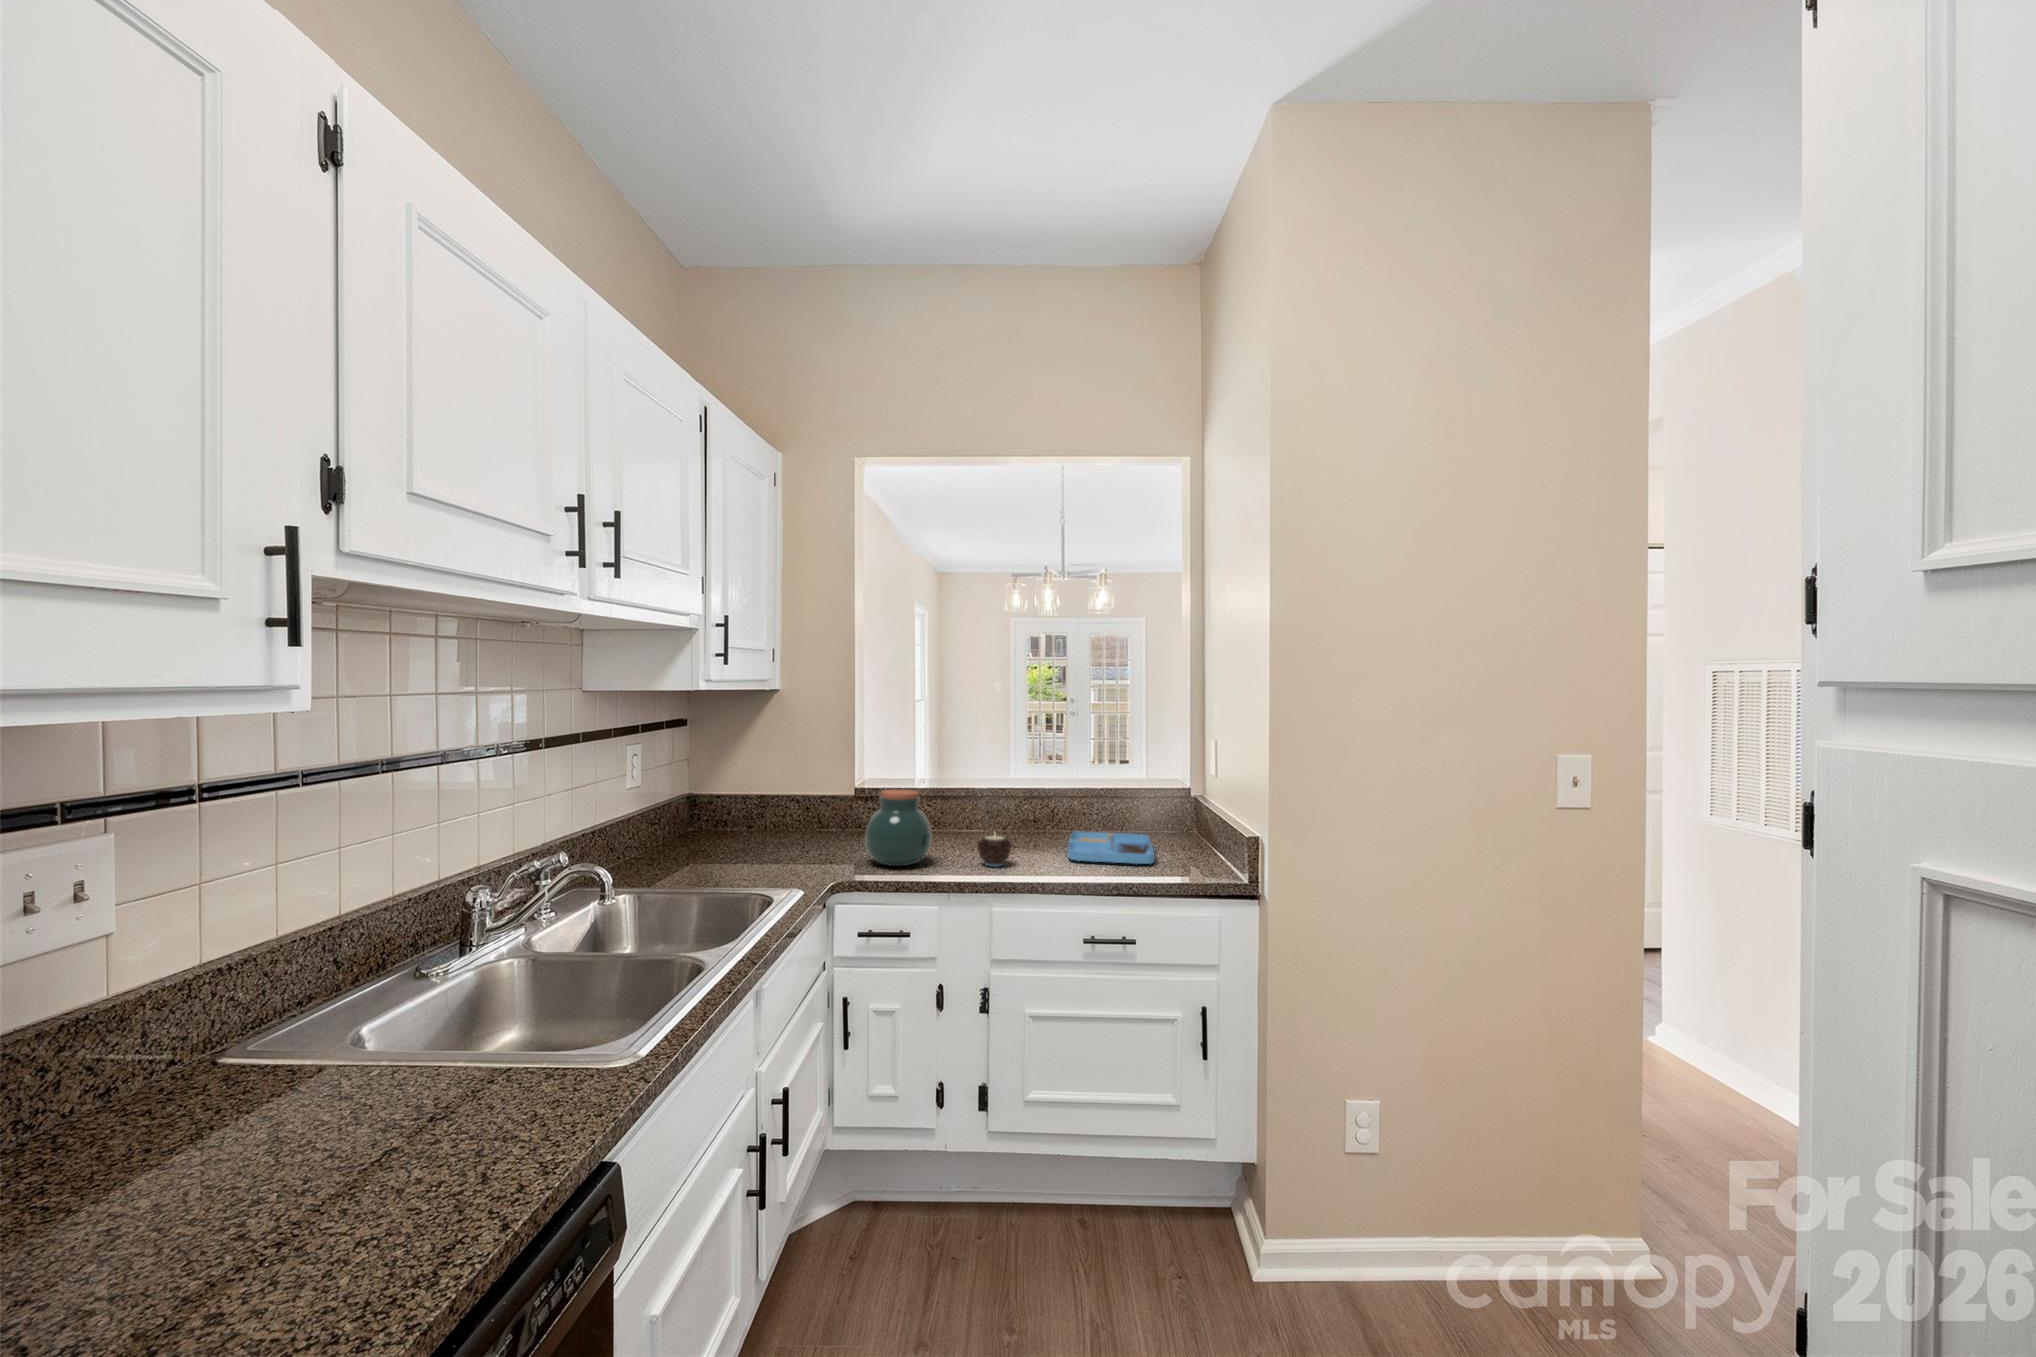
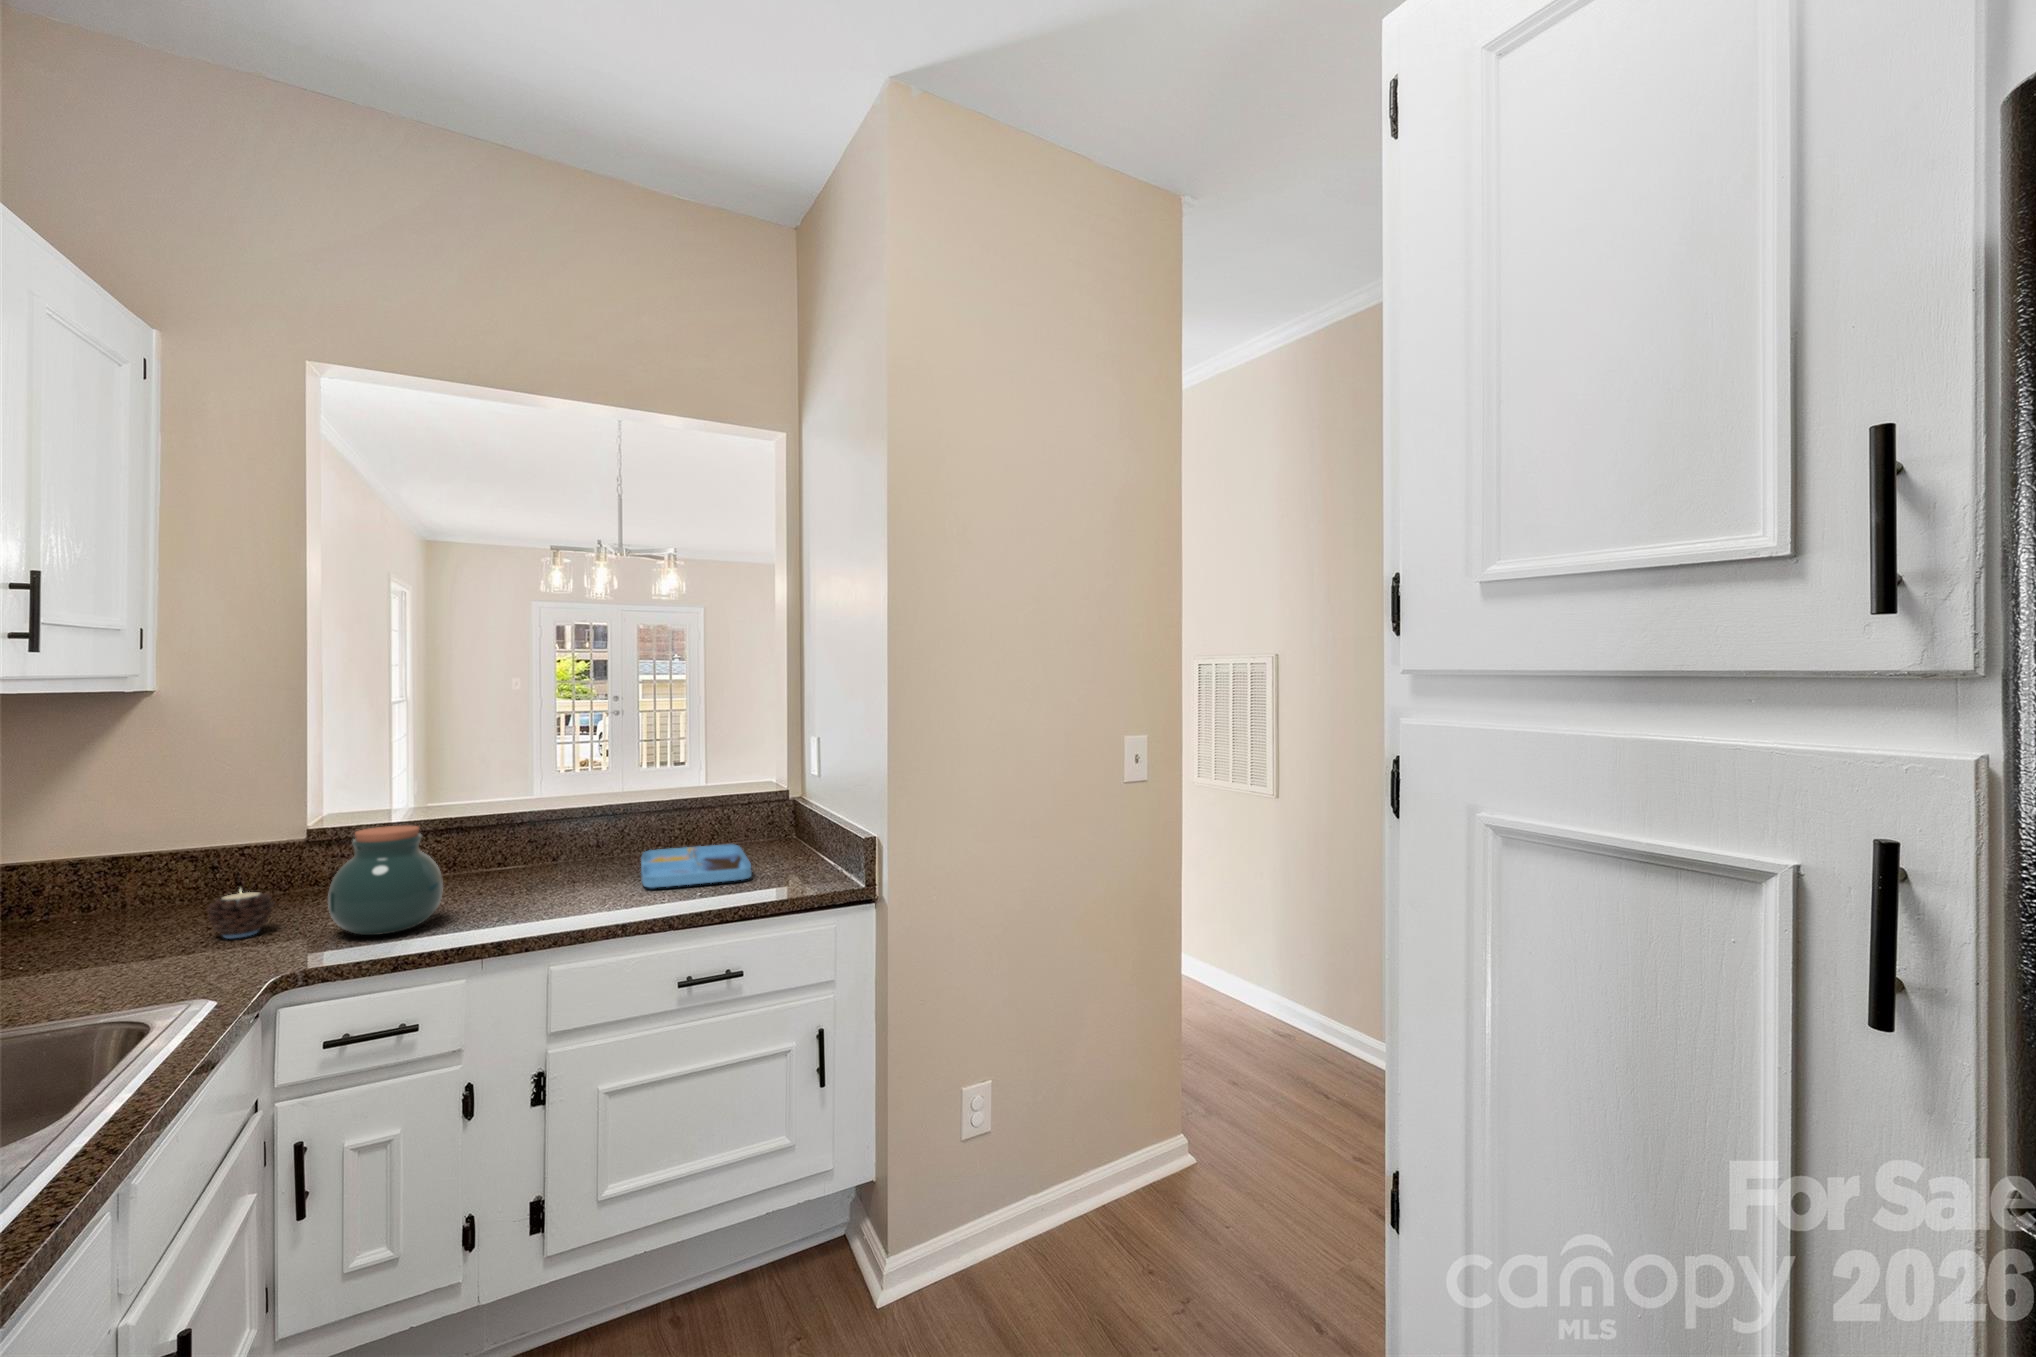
candle: present [977,835,1012,867] -> present [206,891,275,938]

